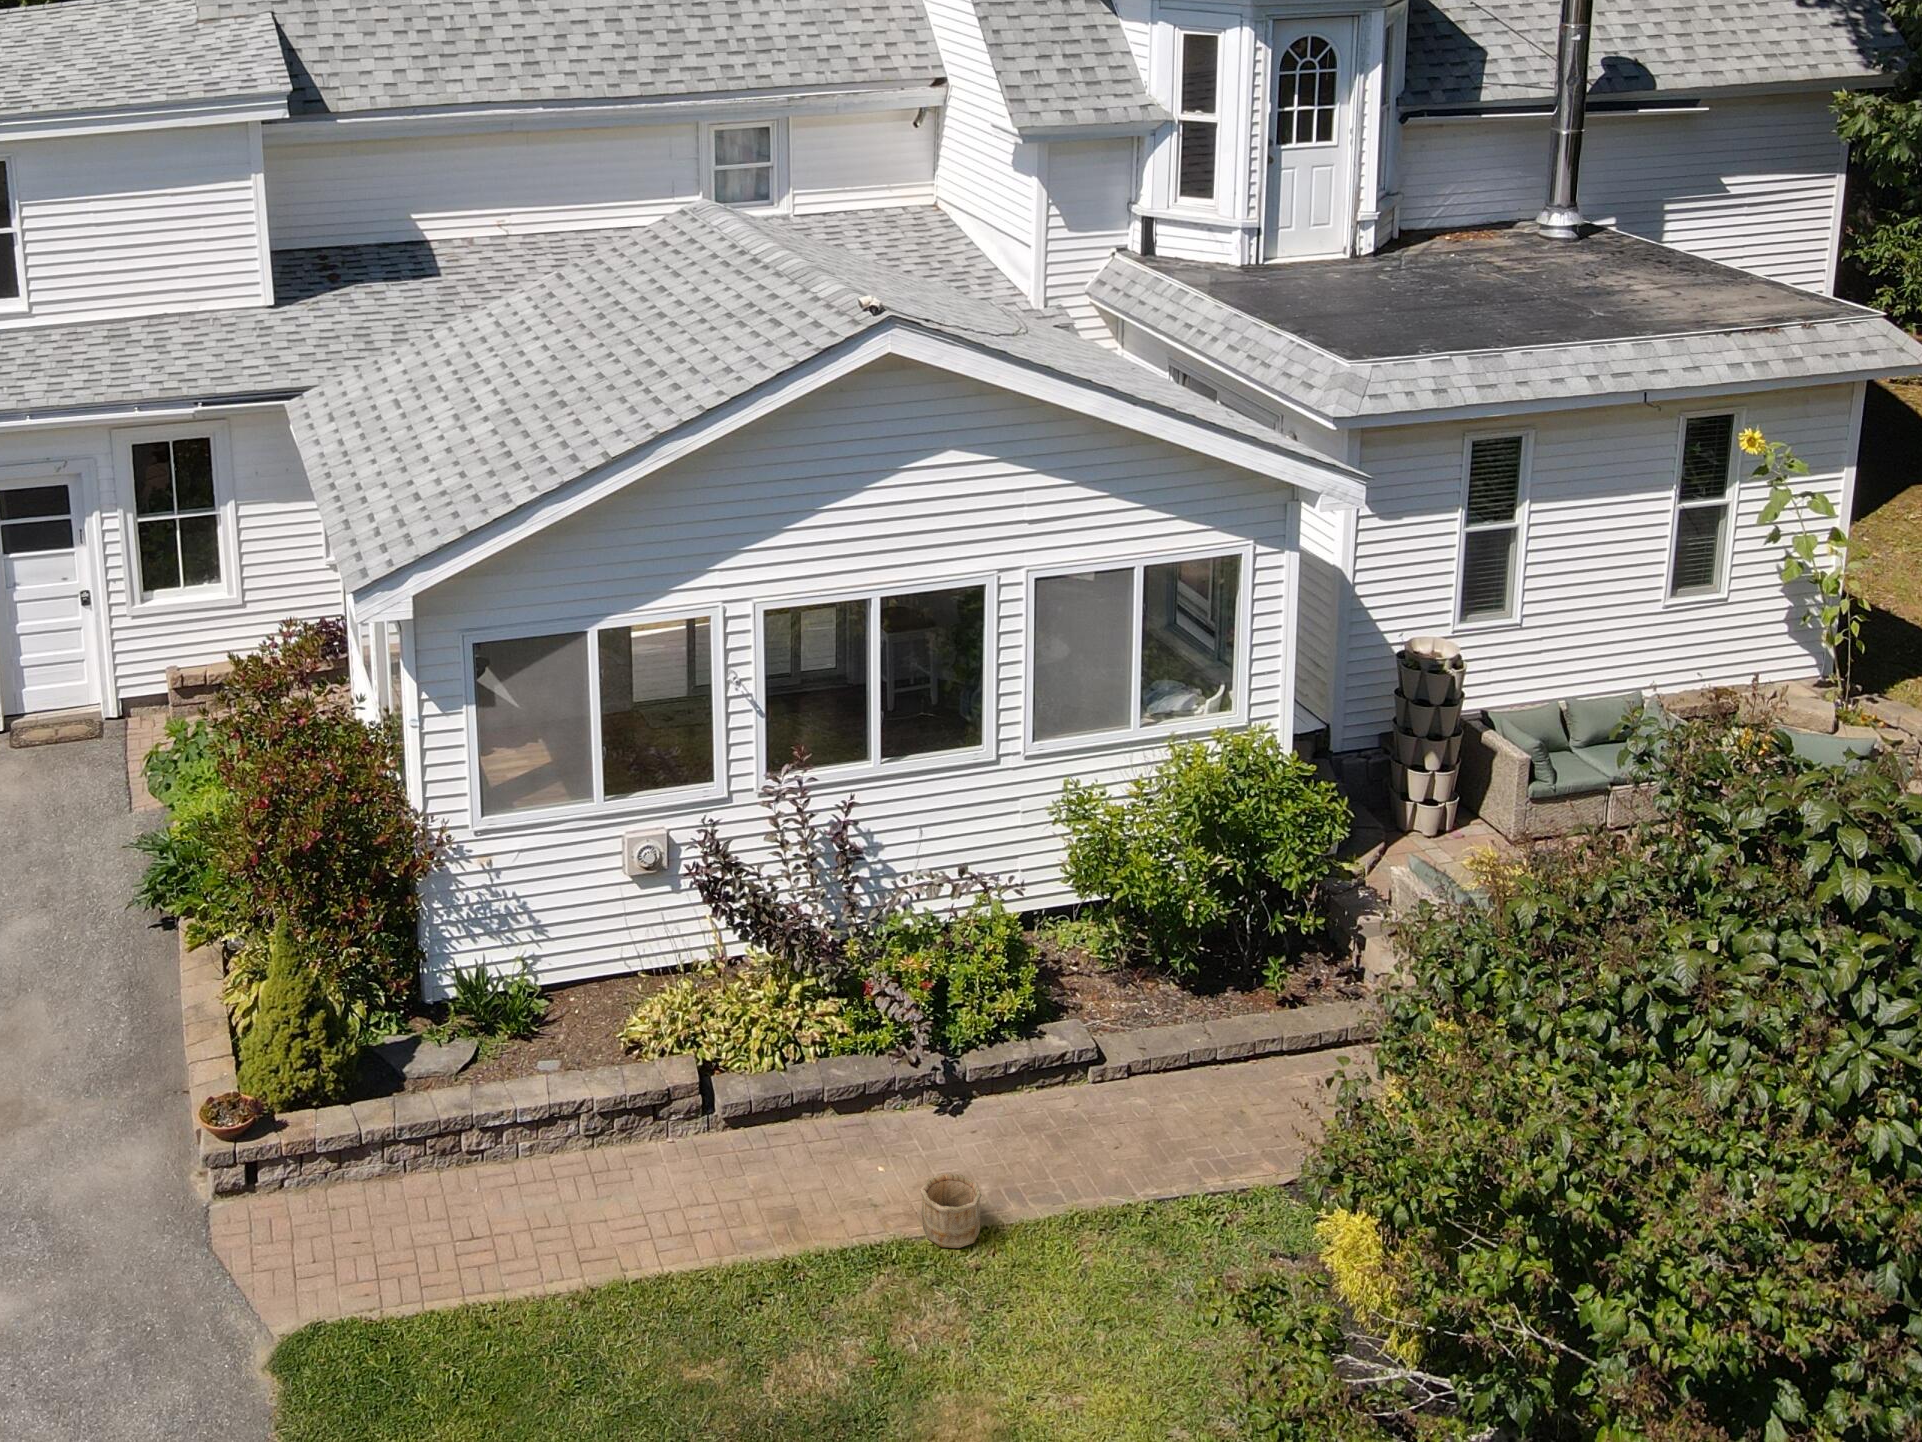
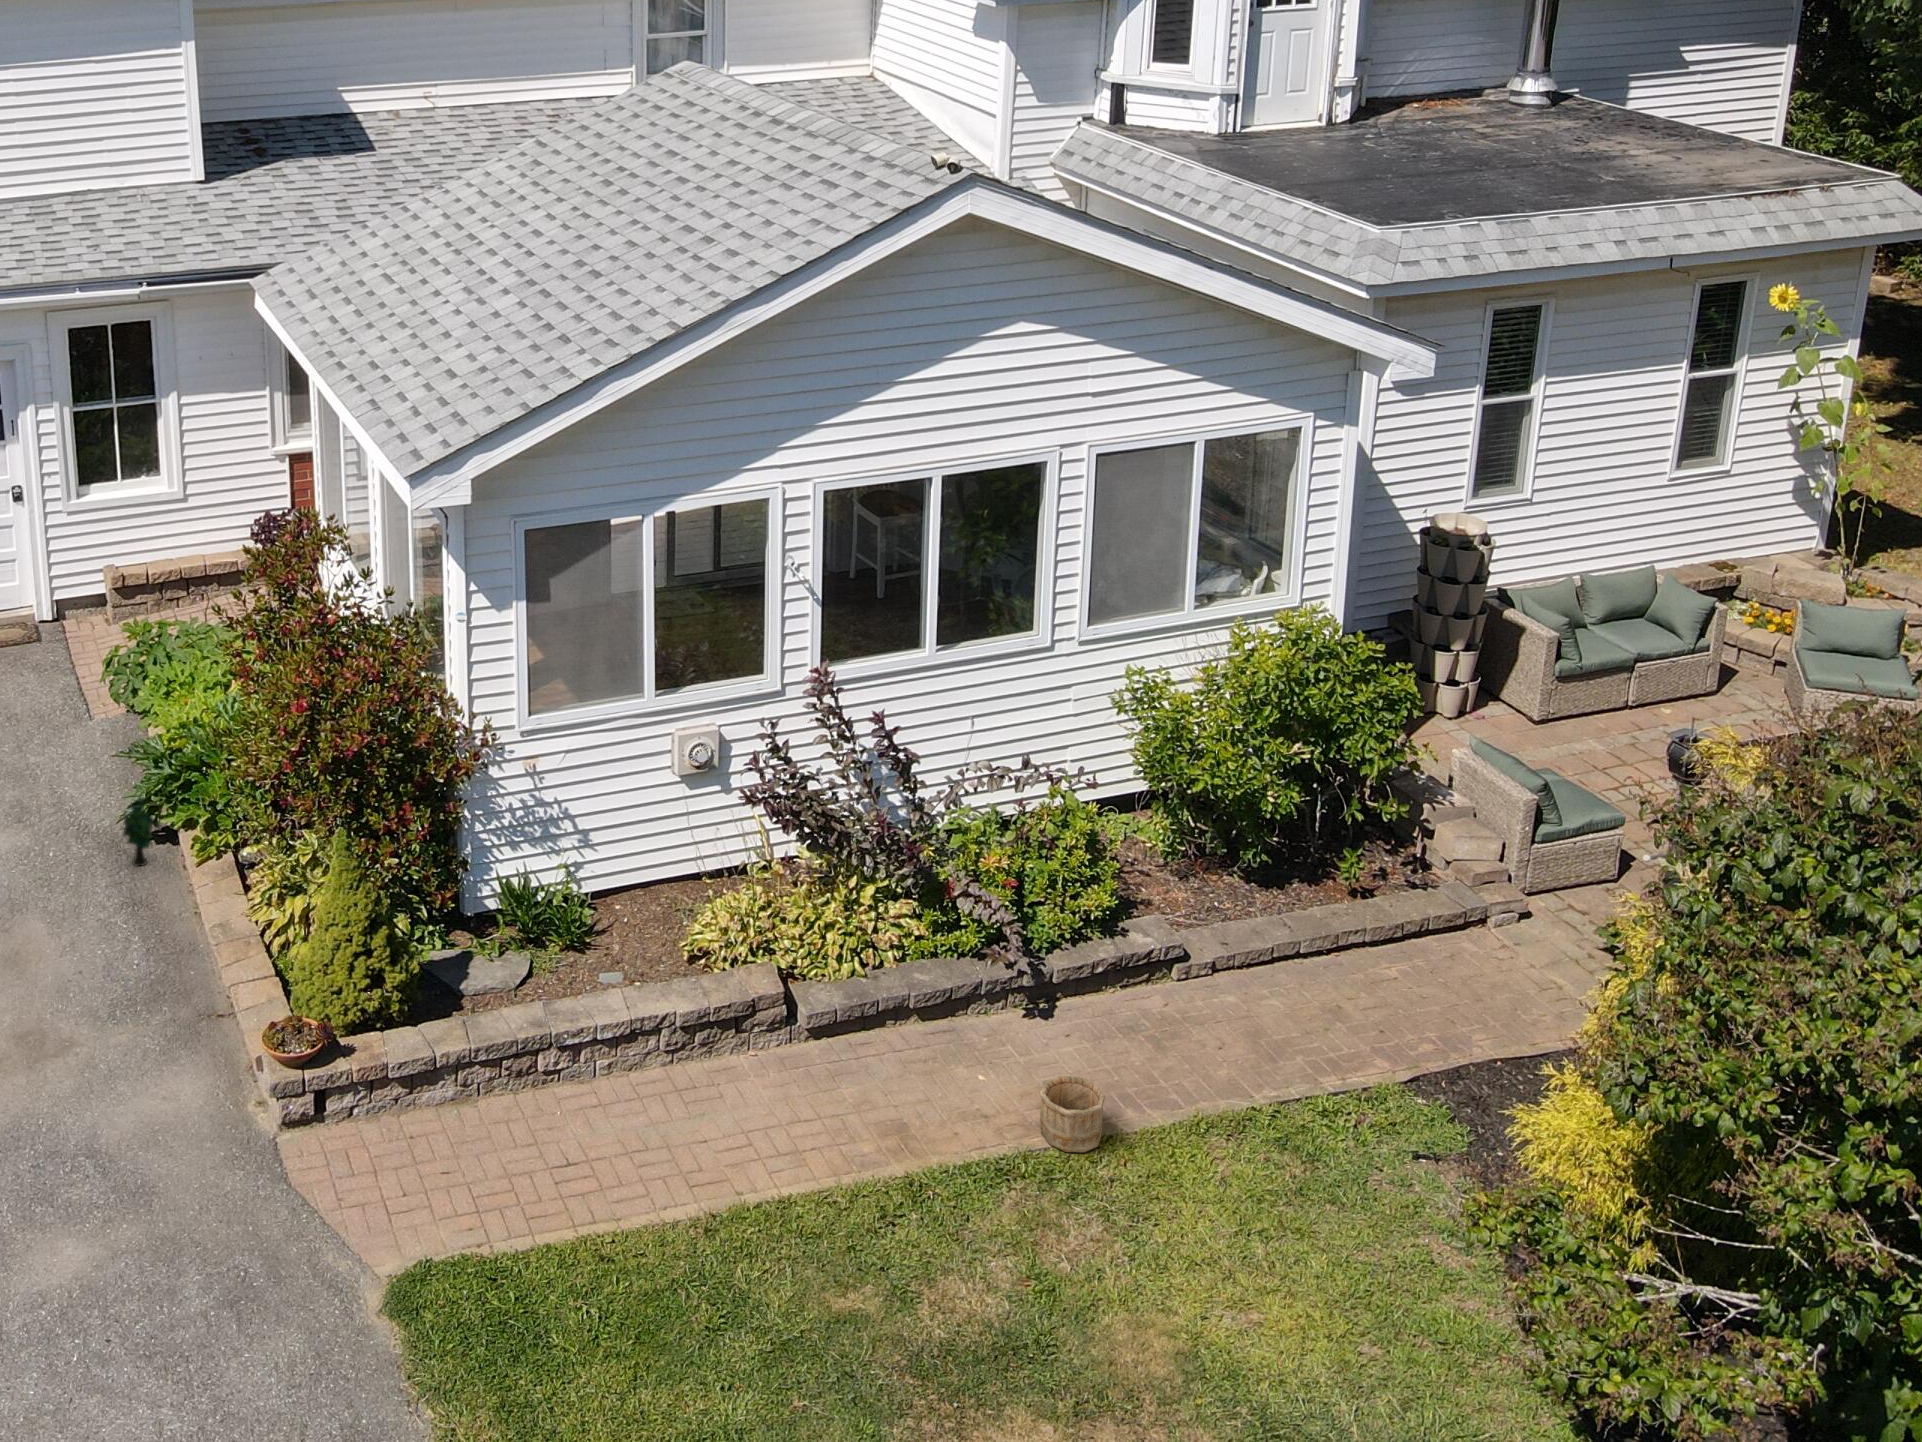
decorative plant: none [123,885,162,950] -> present [123,797,160,866]

